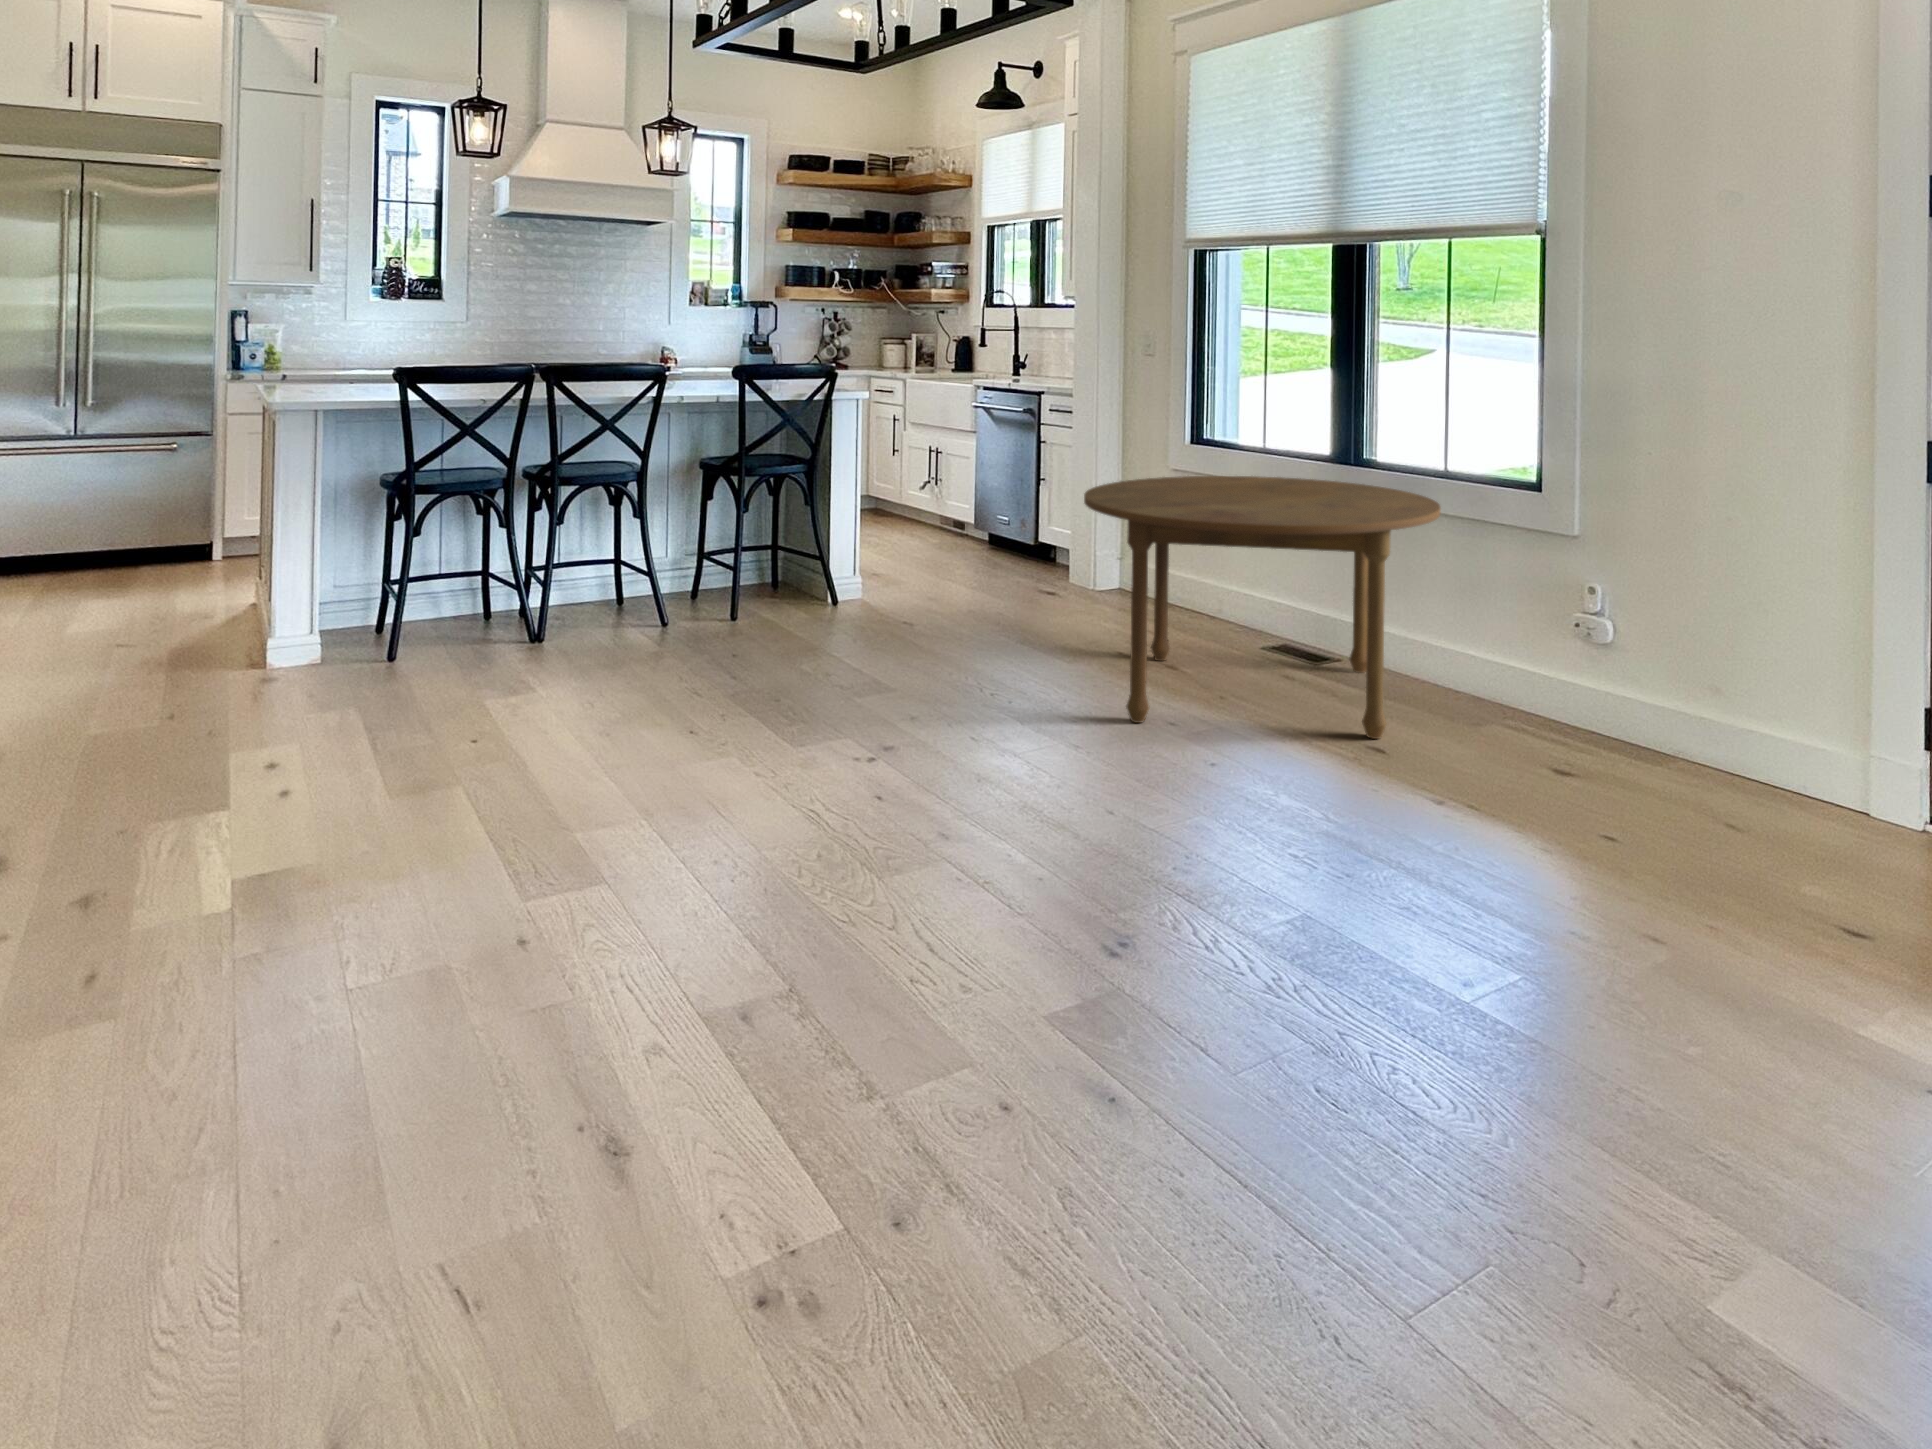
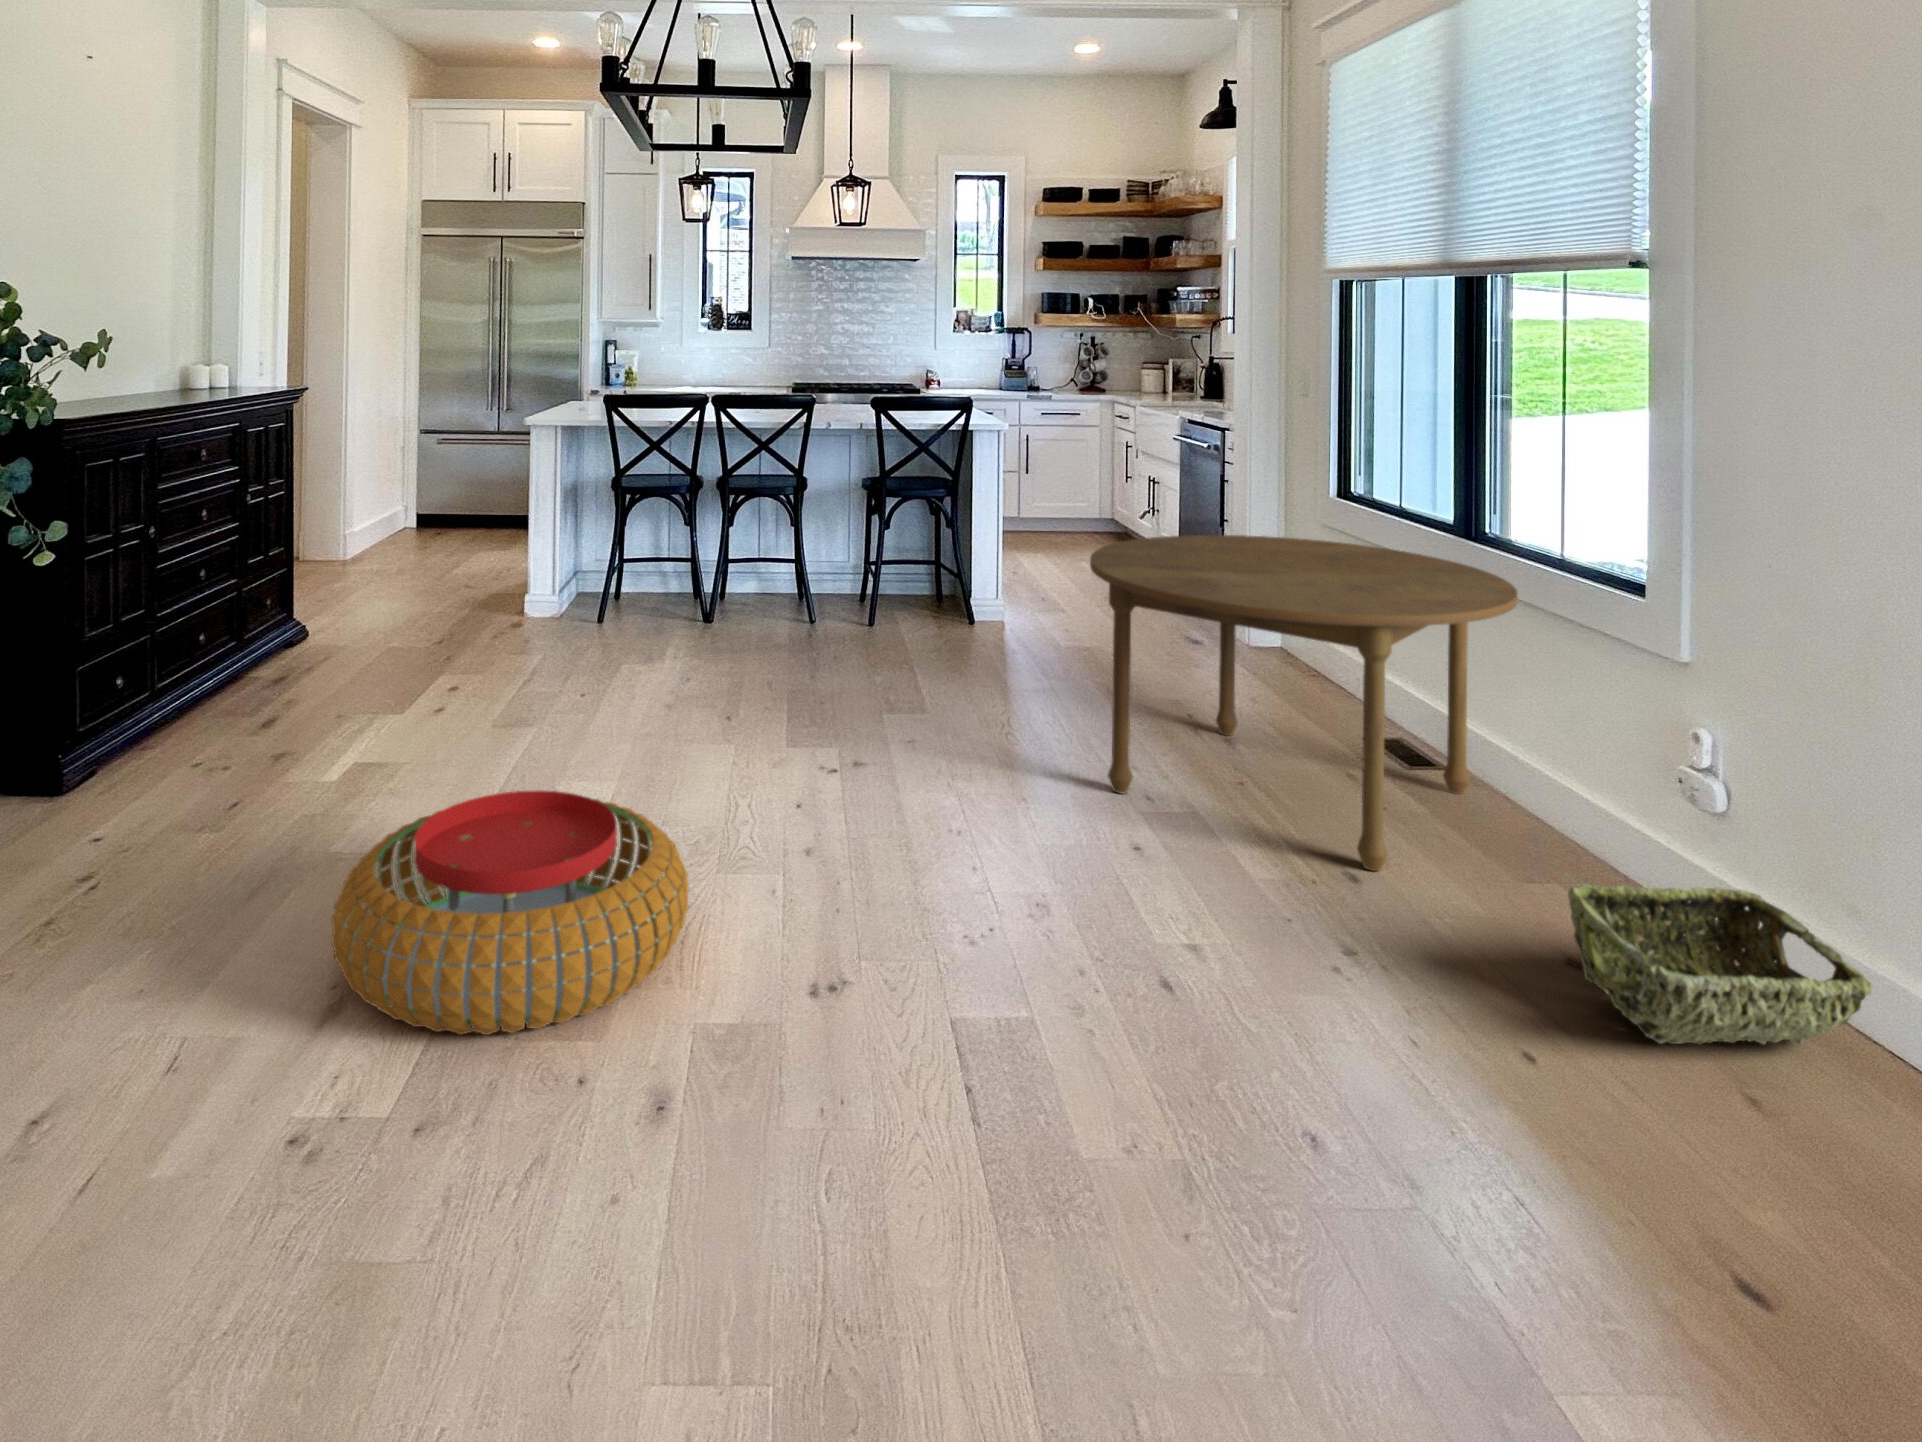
woven basket: none [1574,688,1749,805] -> present [1568,885,1871,1045]
pouf: none [521,820,964,1135] -> present [332,790,689,1035]

